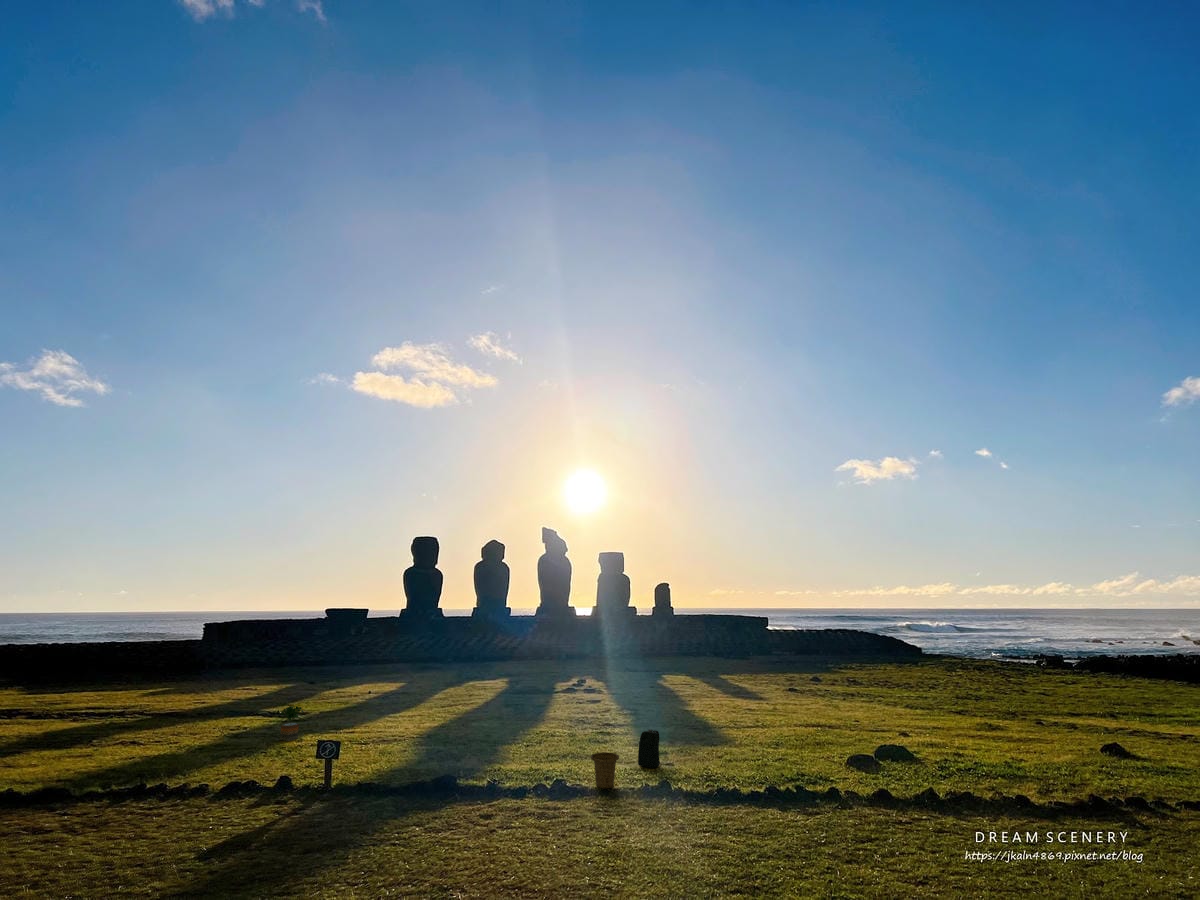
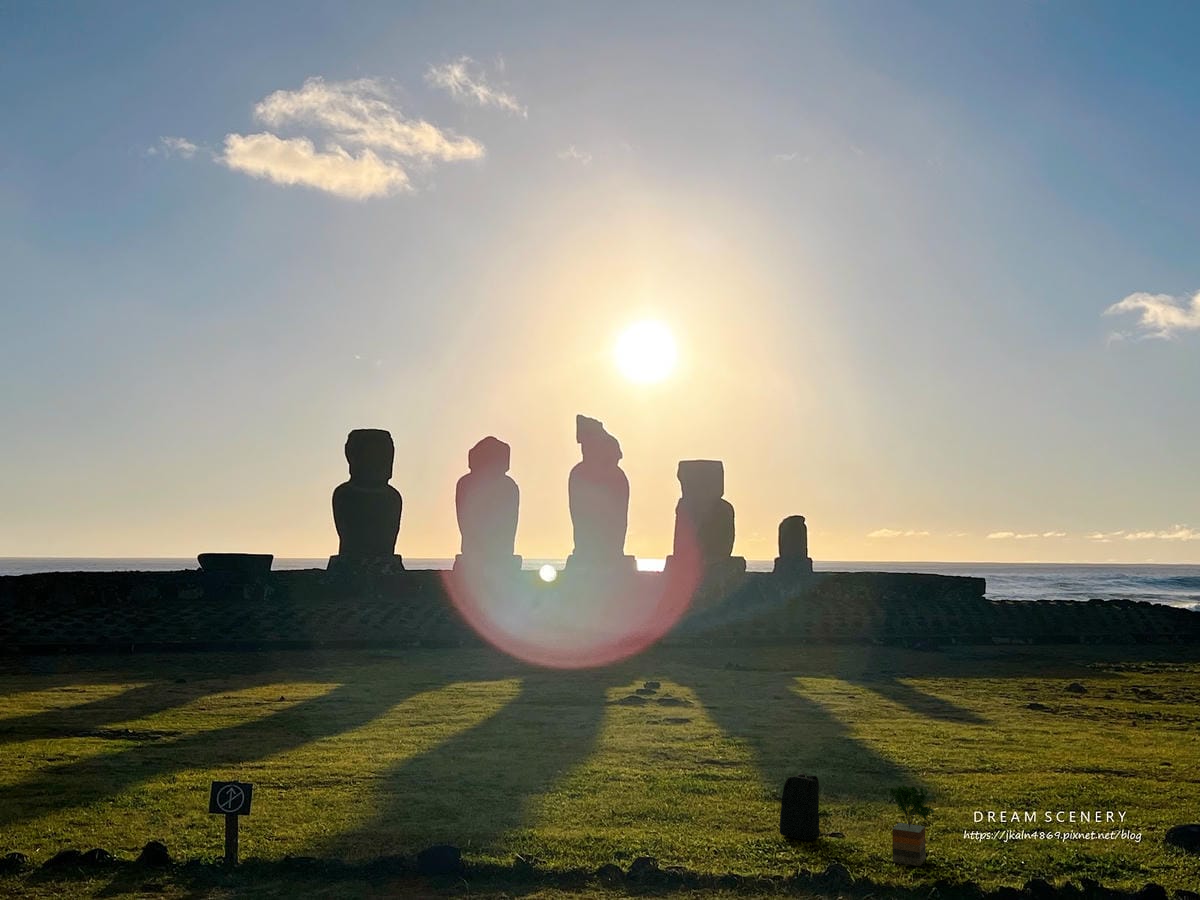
potted tree: present [280,706,304,741] -> present [887,785,934,866]
basket: present [591,752,619,789] -> none [699,813,753,876]

